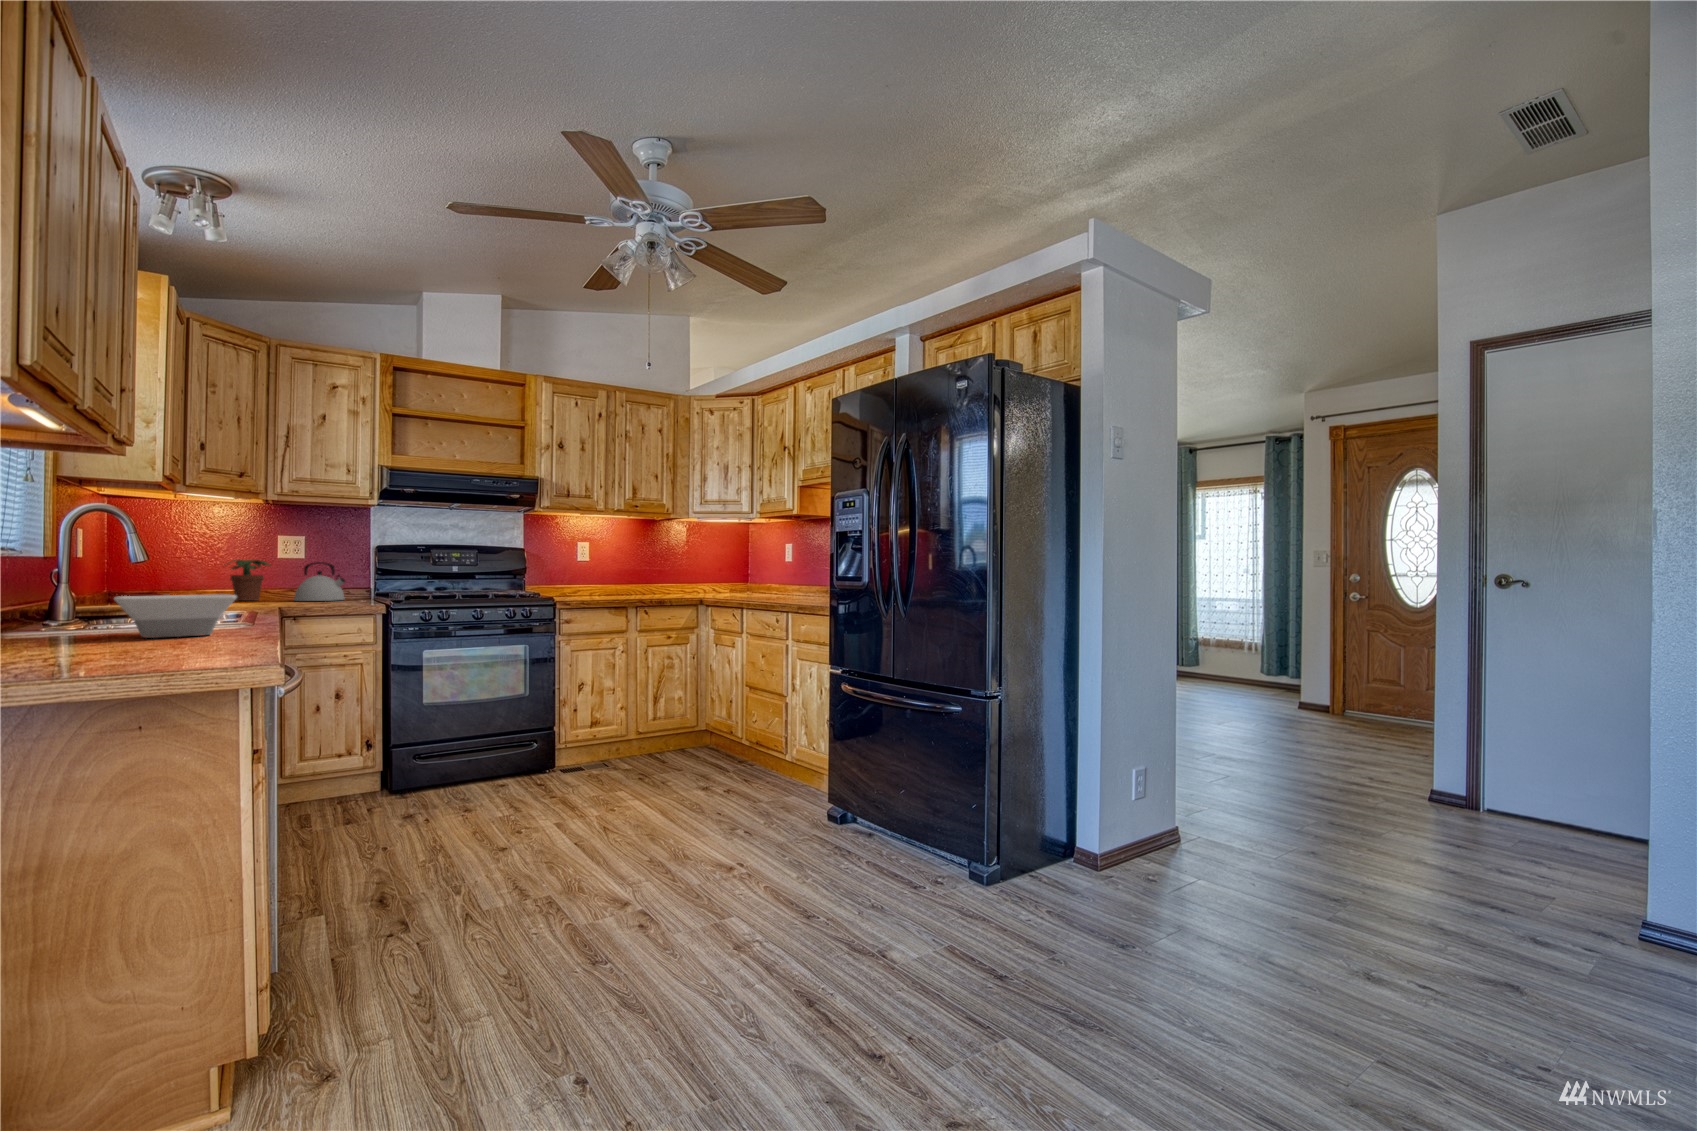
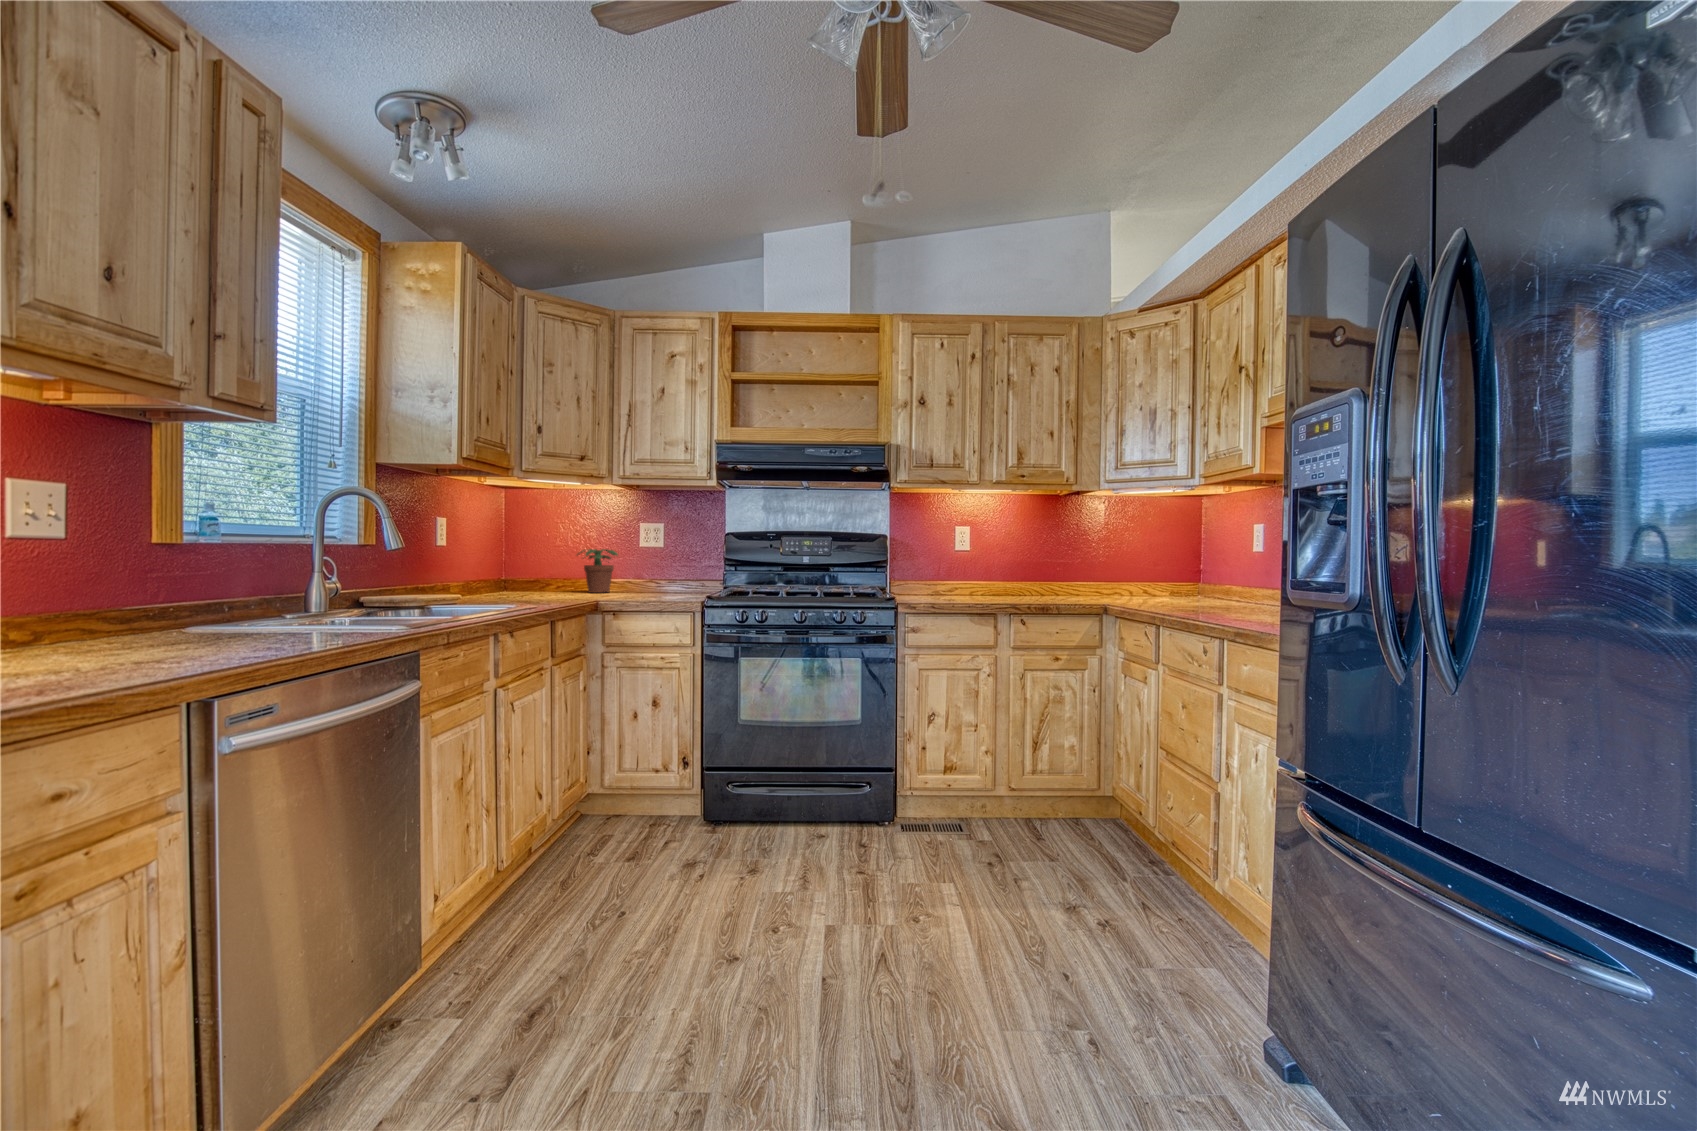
kettle: present [294,562,345,601] -> none [627,552,676,595]
bowl: present [114,594,237,638] -> none [117,593,305,651]

